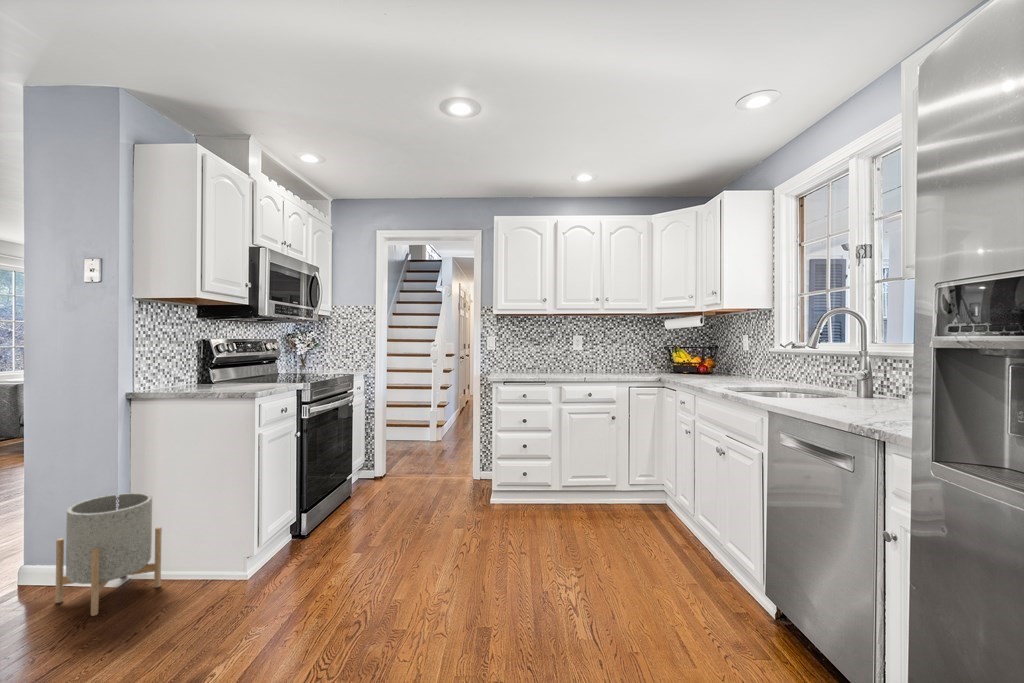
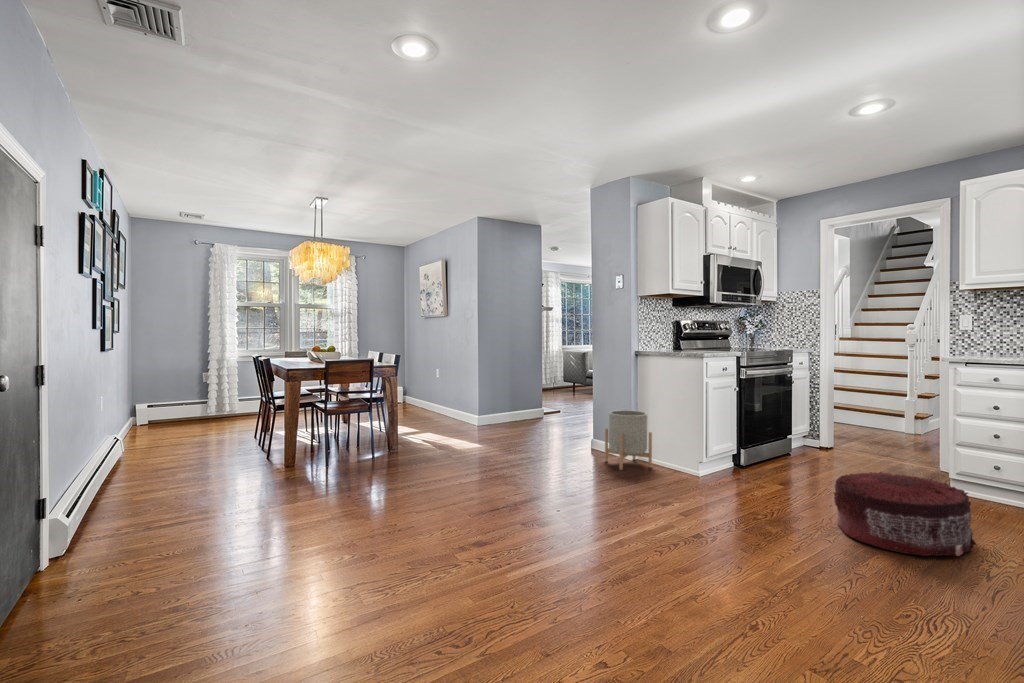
pouf: none [446,520,572,636] -> present [834,472,976,556]

